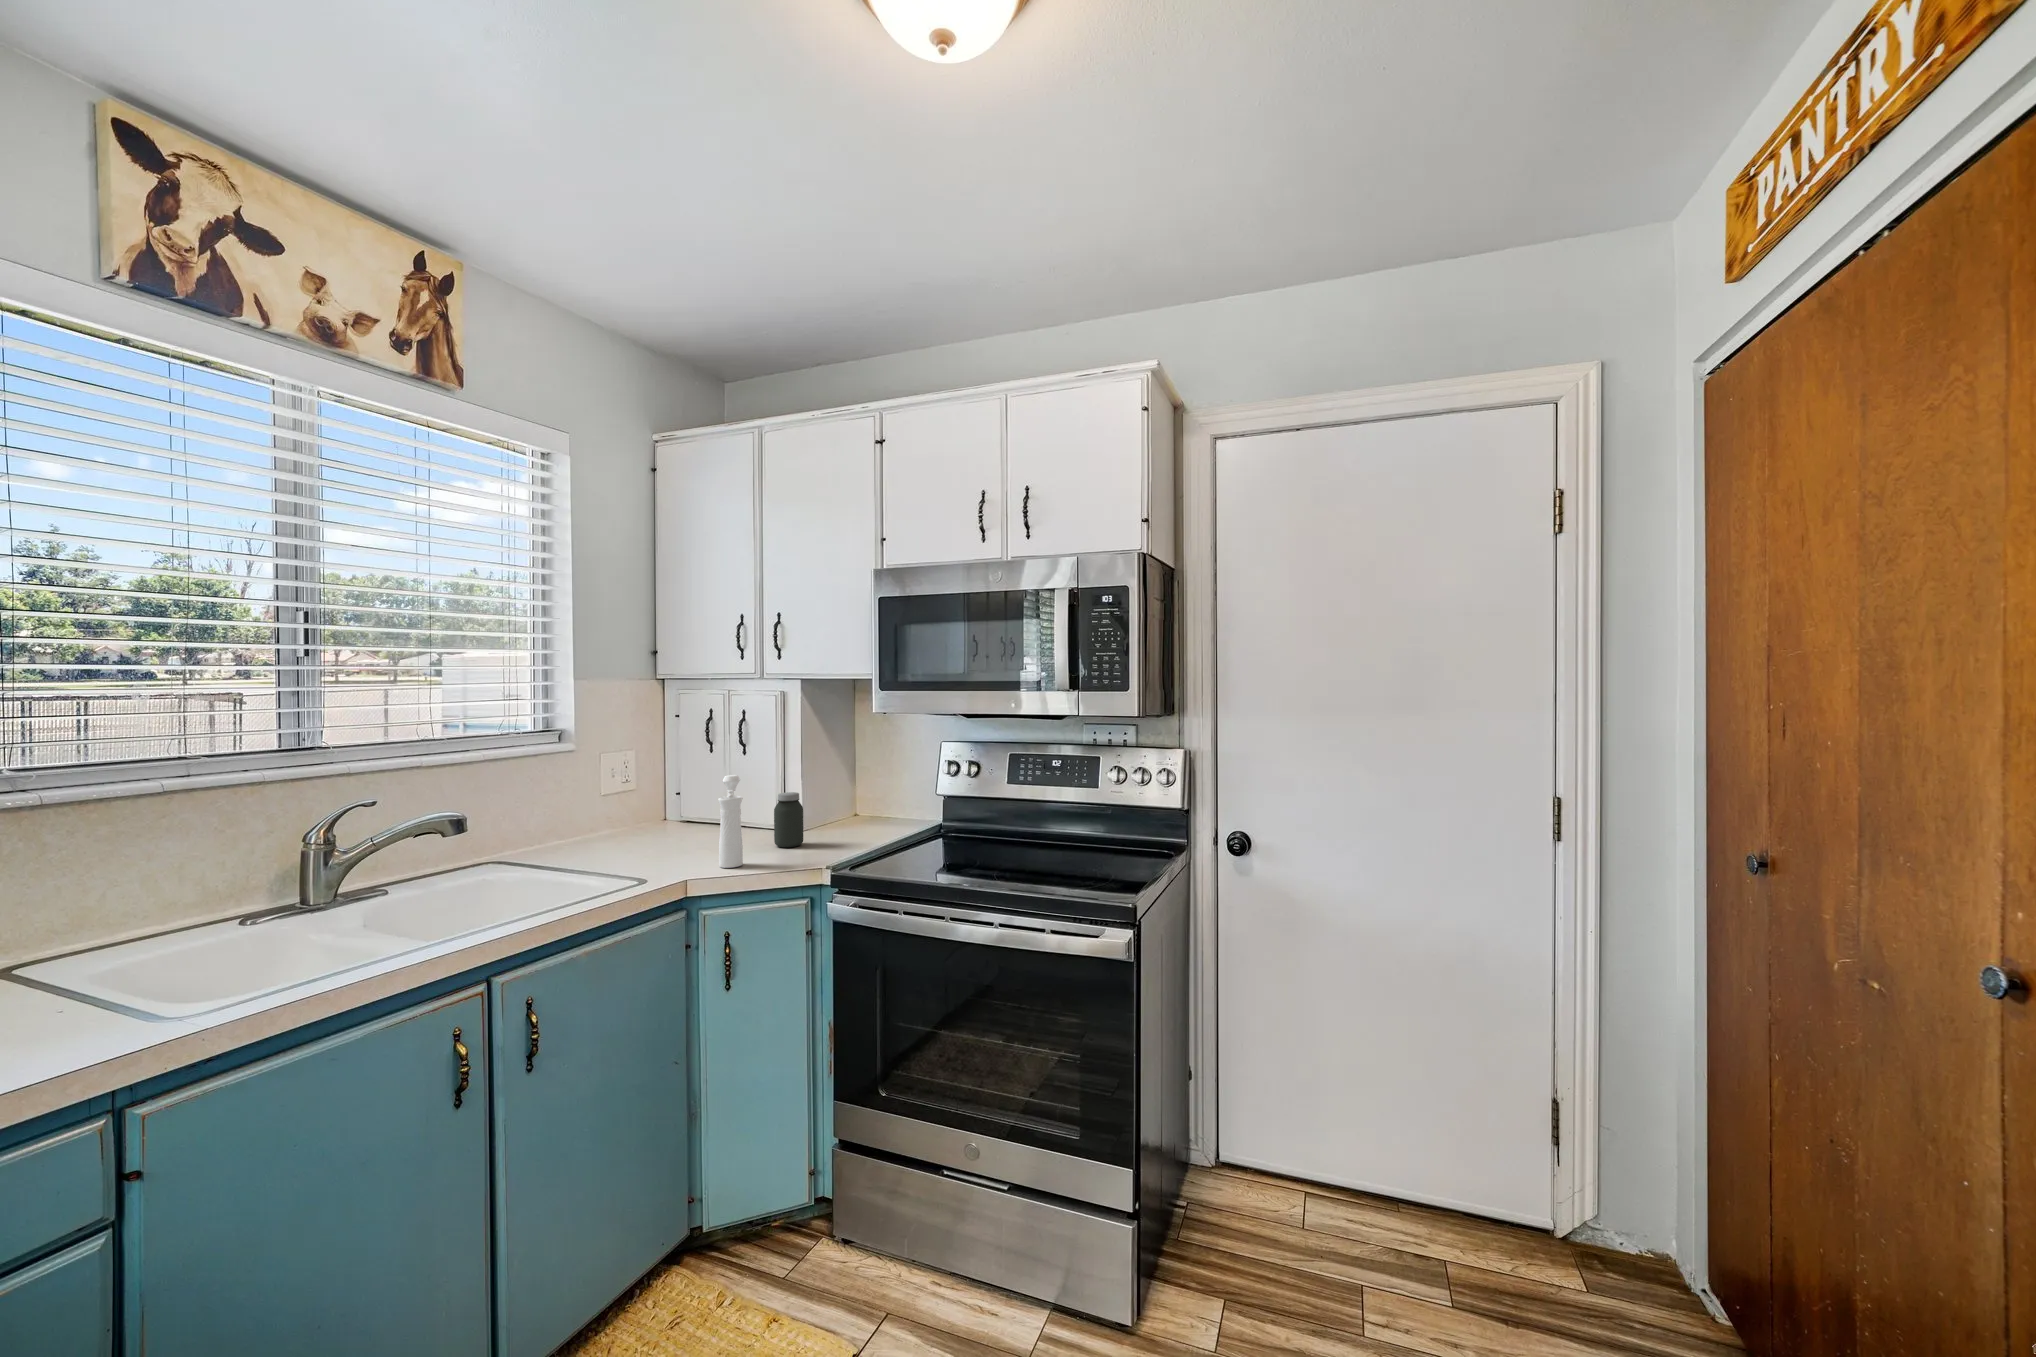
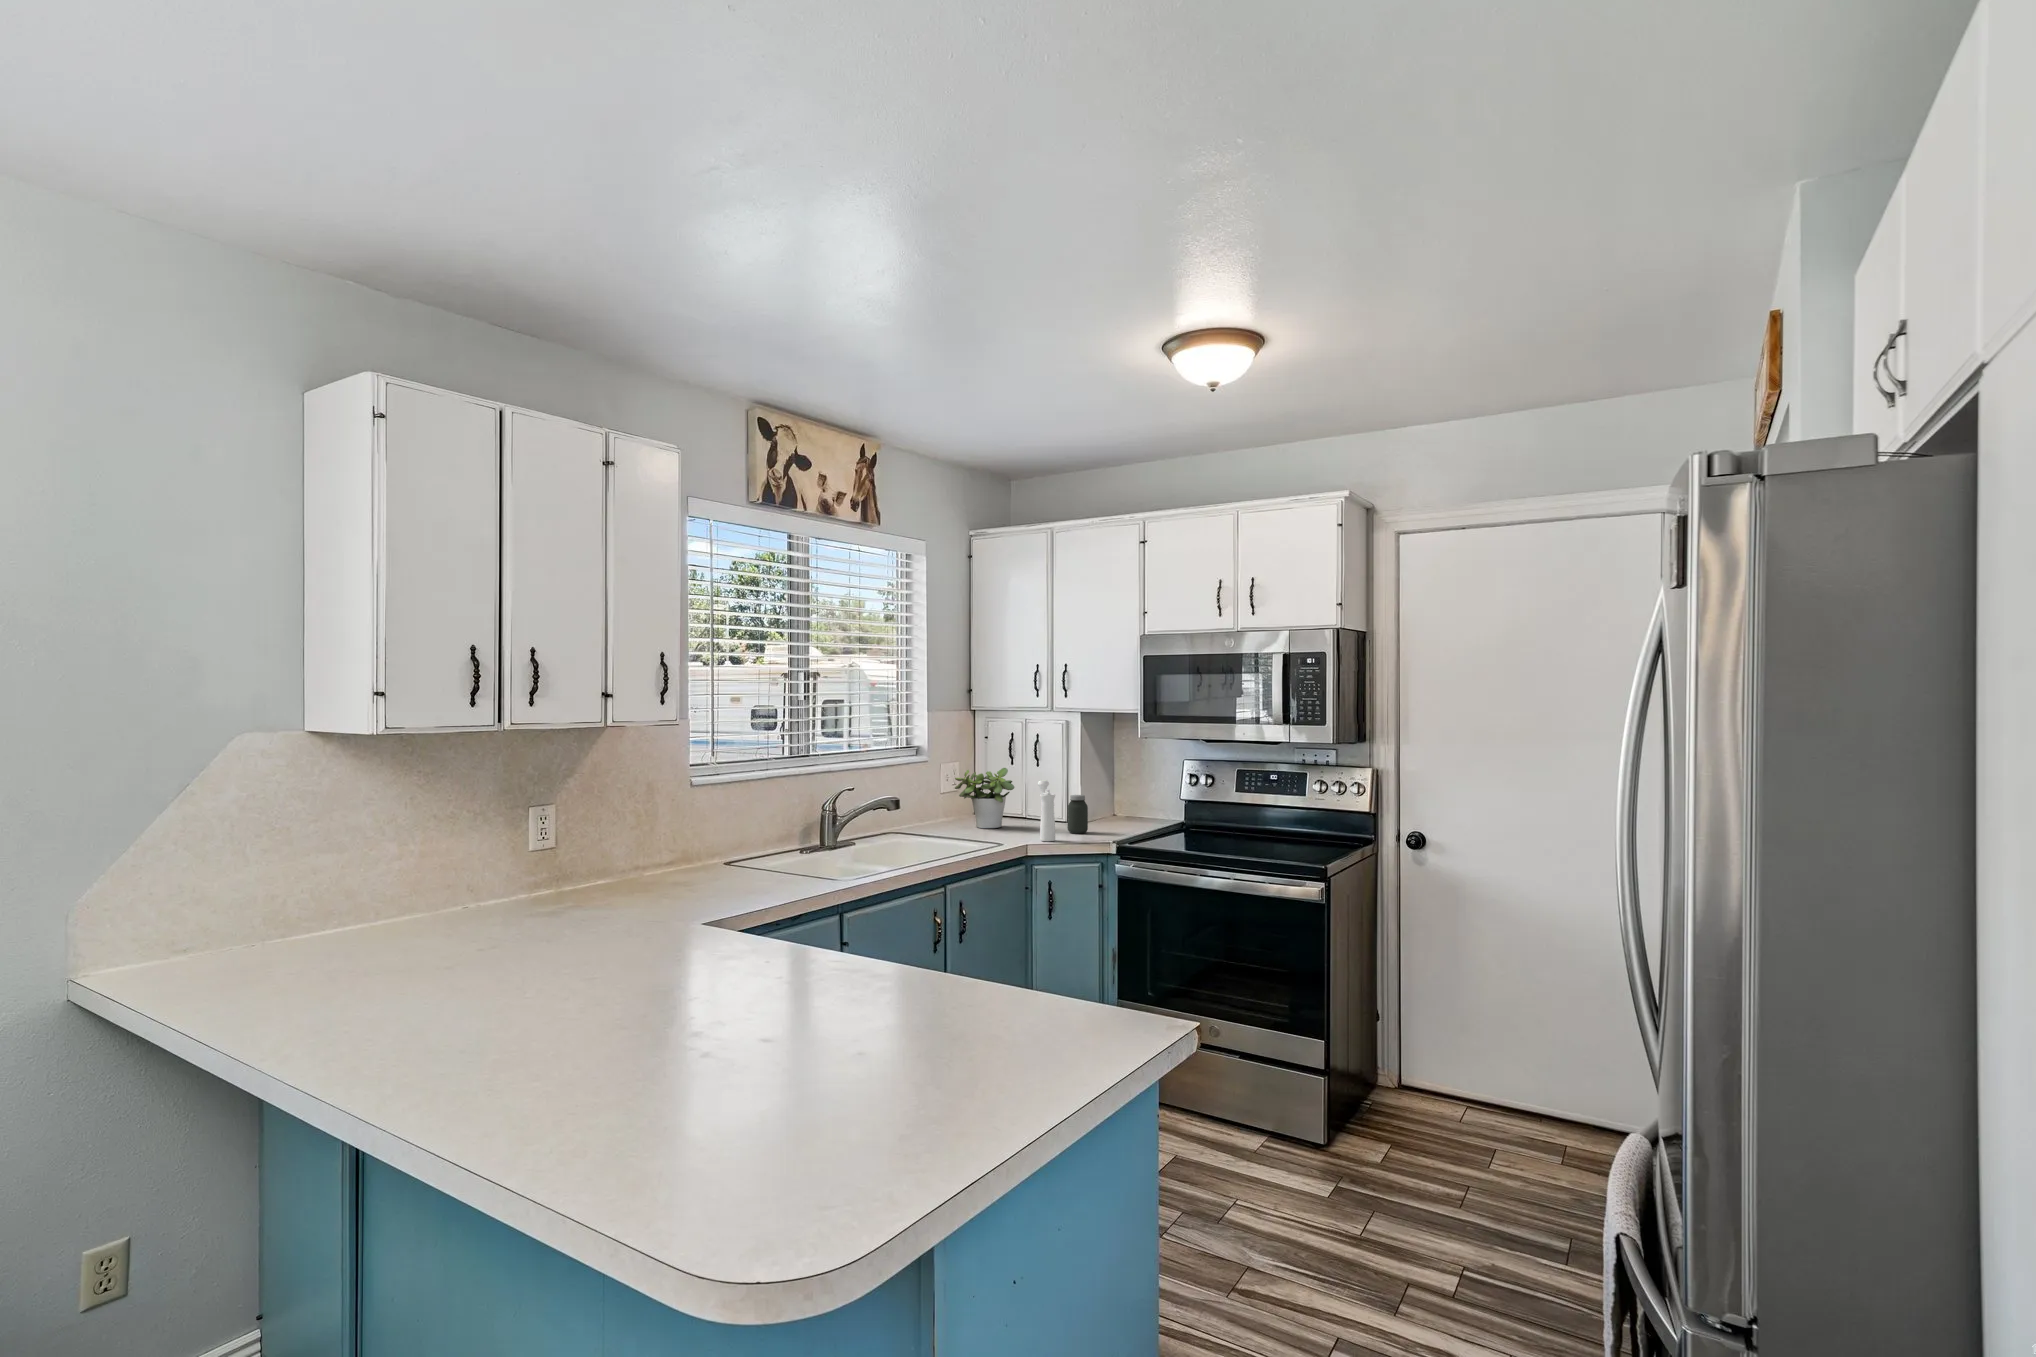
potted plant: none [608,757,700,844] -> present [955,768,1014,828]

